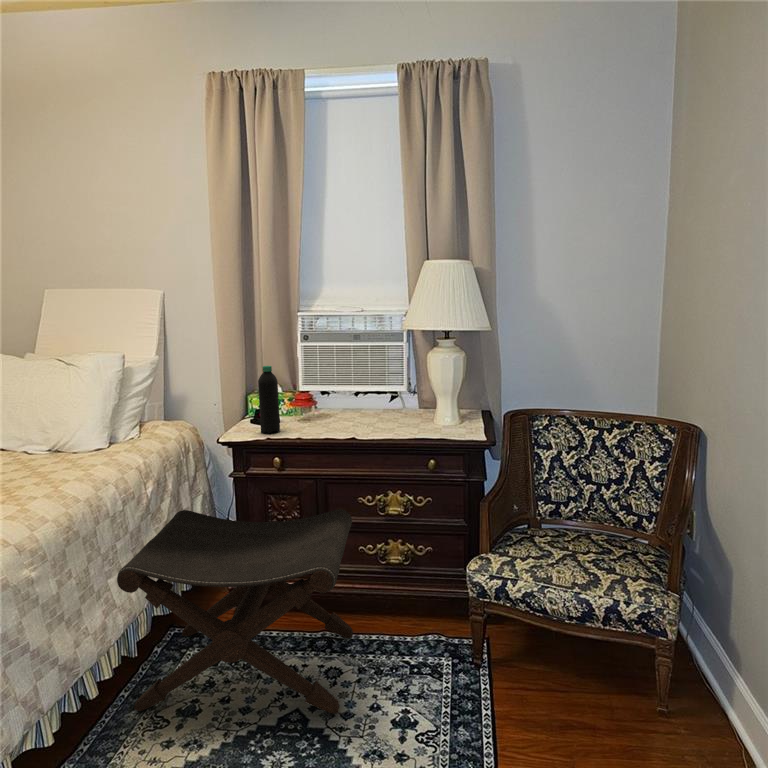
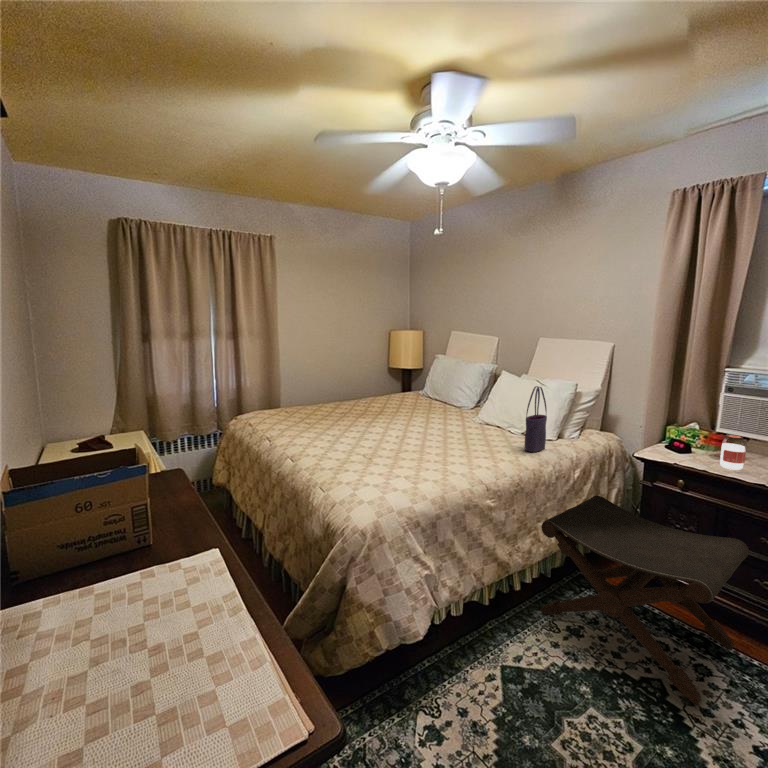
tote bag: none [56,362,94,472] -> present [525,386,547,452]
water bottle: present [258,366,280,433] -> none [672,408,694,460]
jar: none [309,390,333,432] -> present [720,435,746,470]

